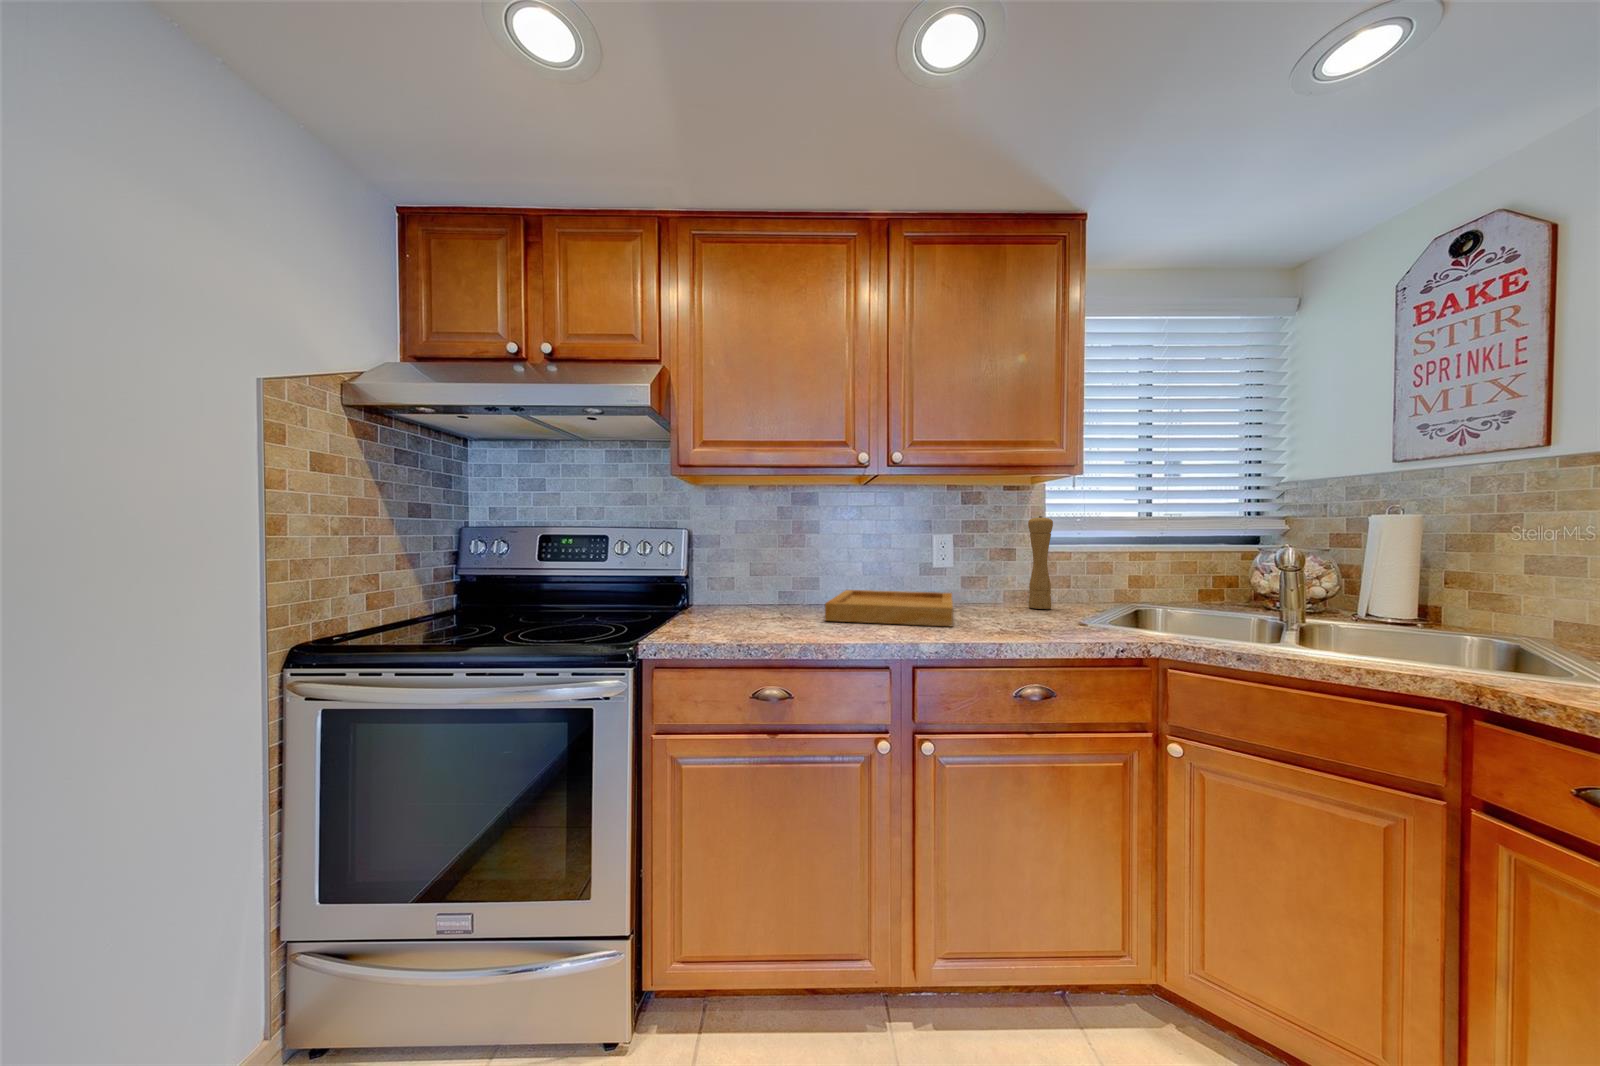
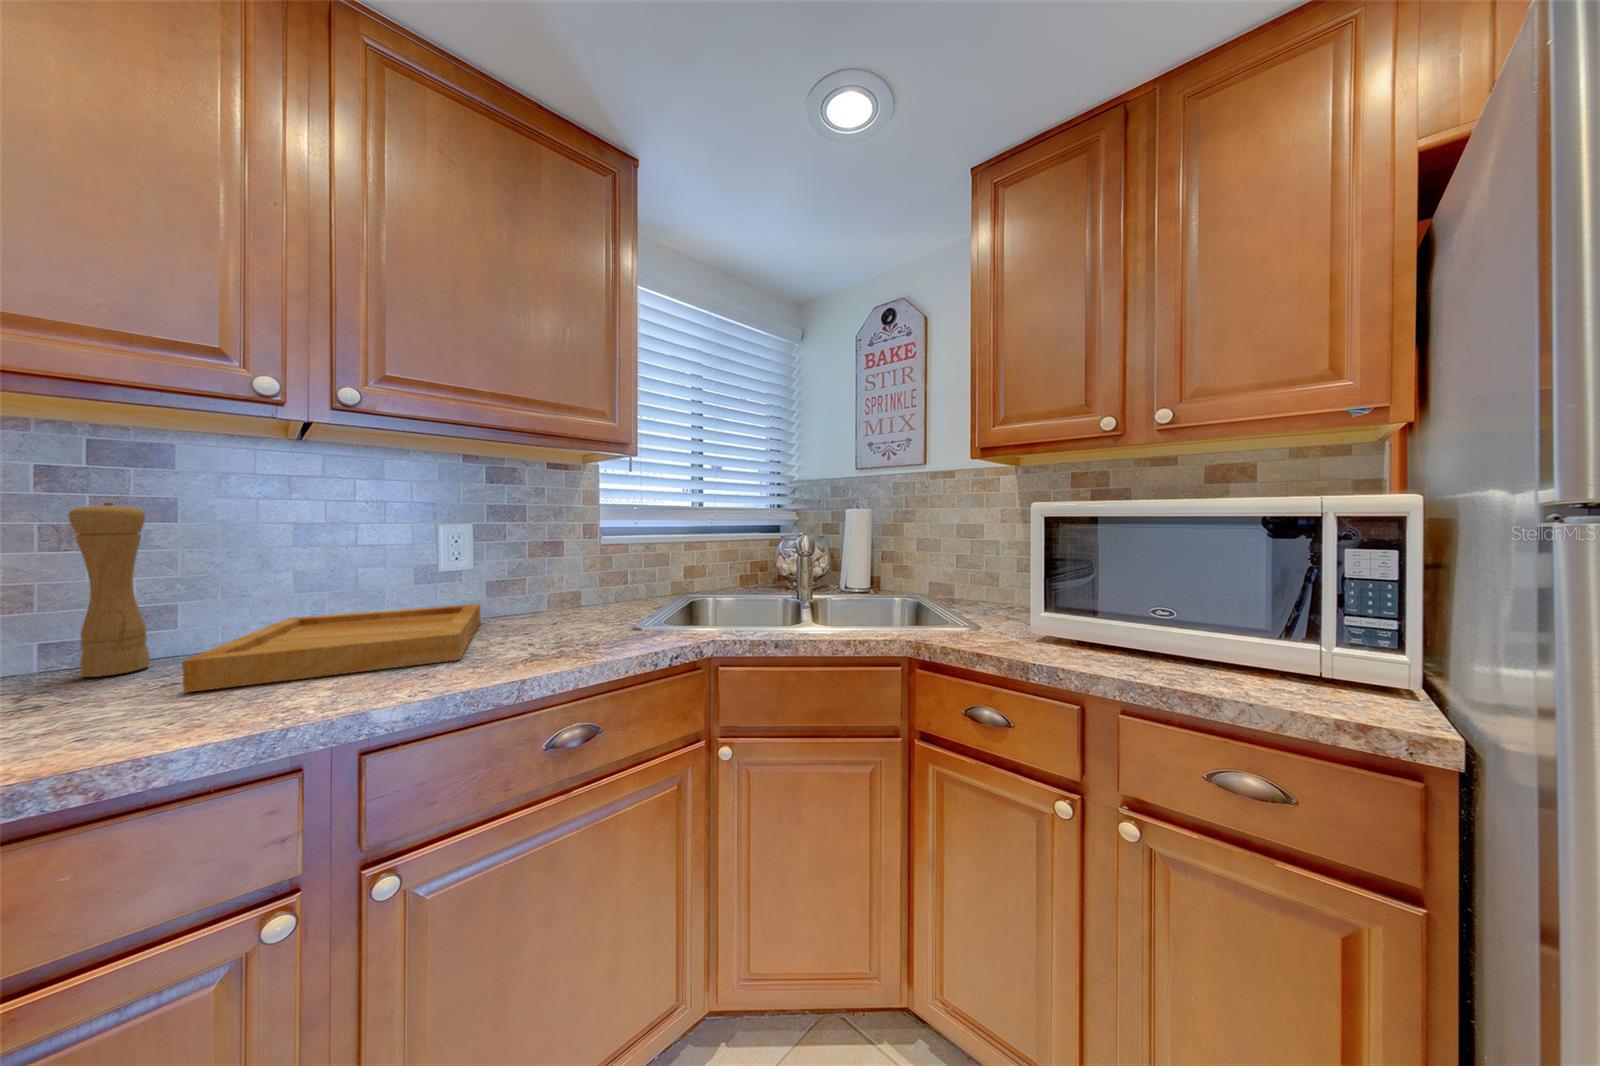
pepper mill: present [1028,516,1053,609] -> present [69,503,150,677]

